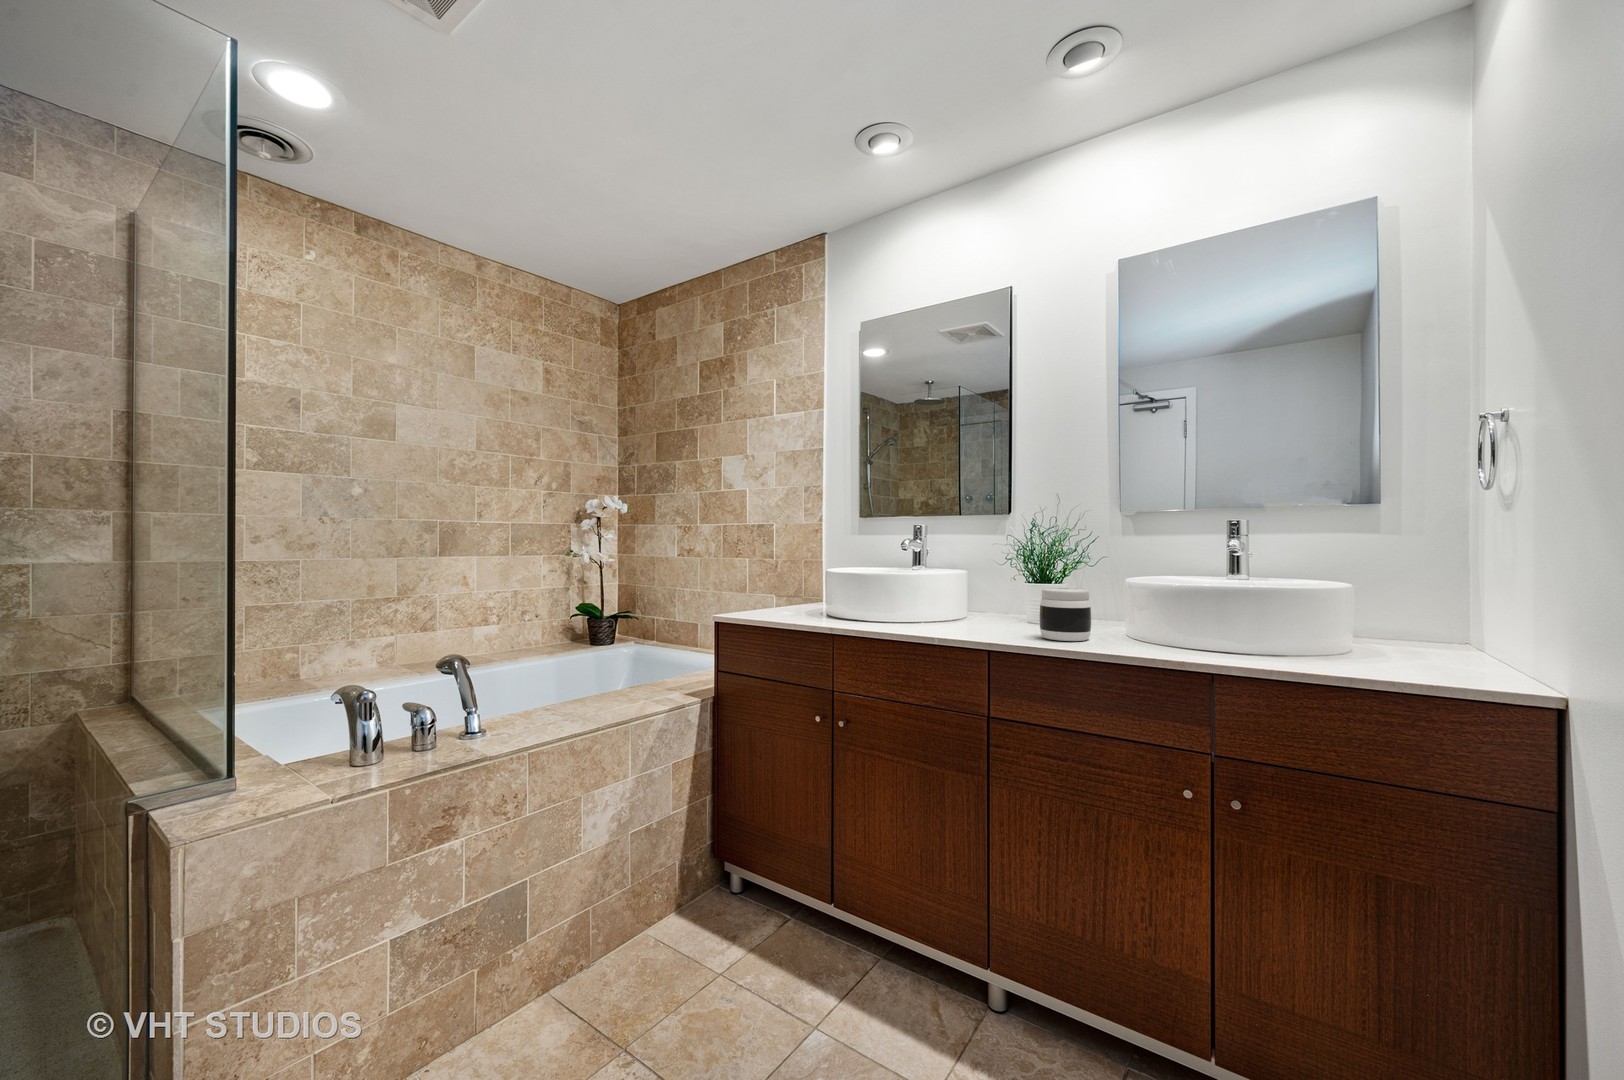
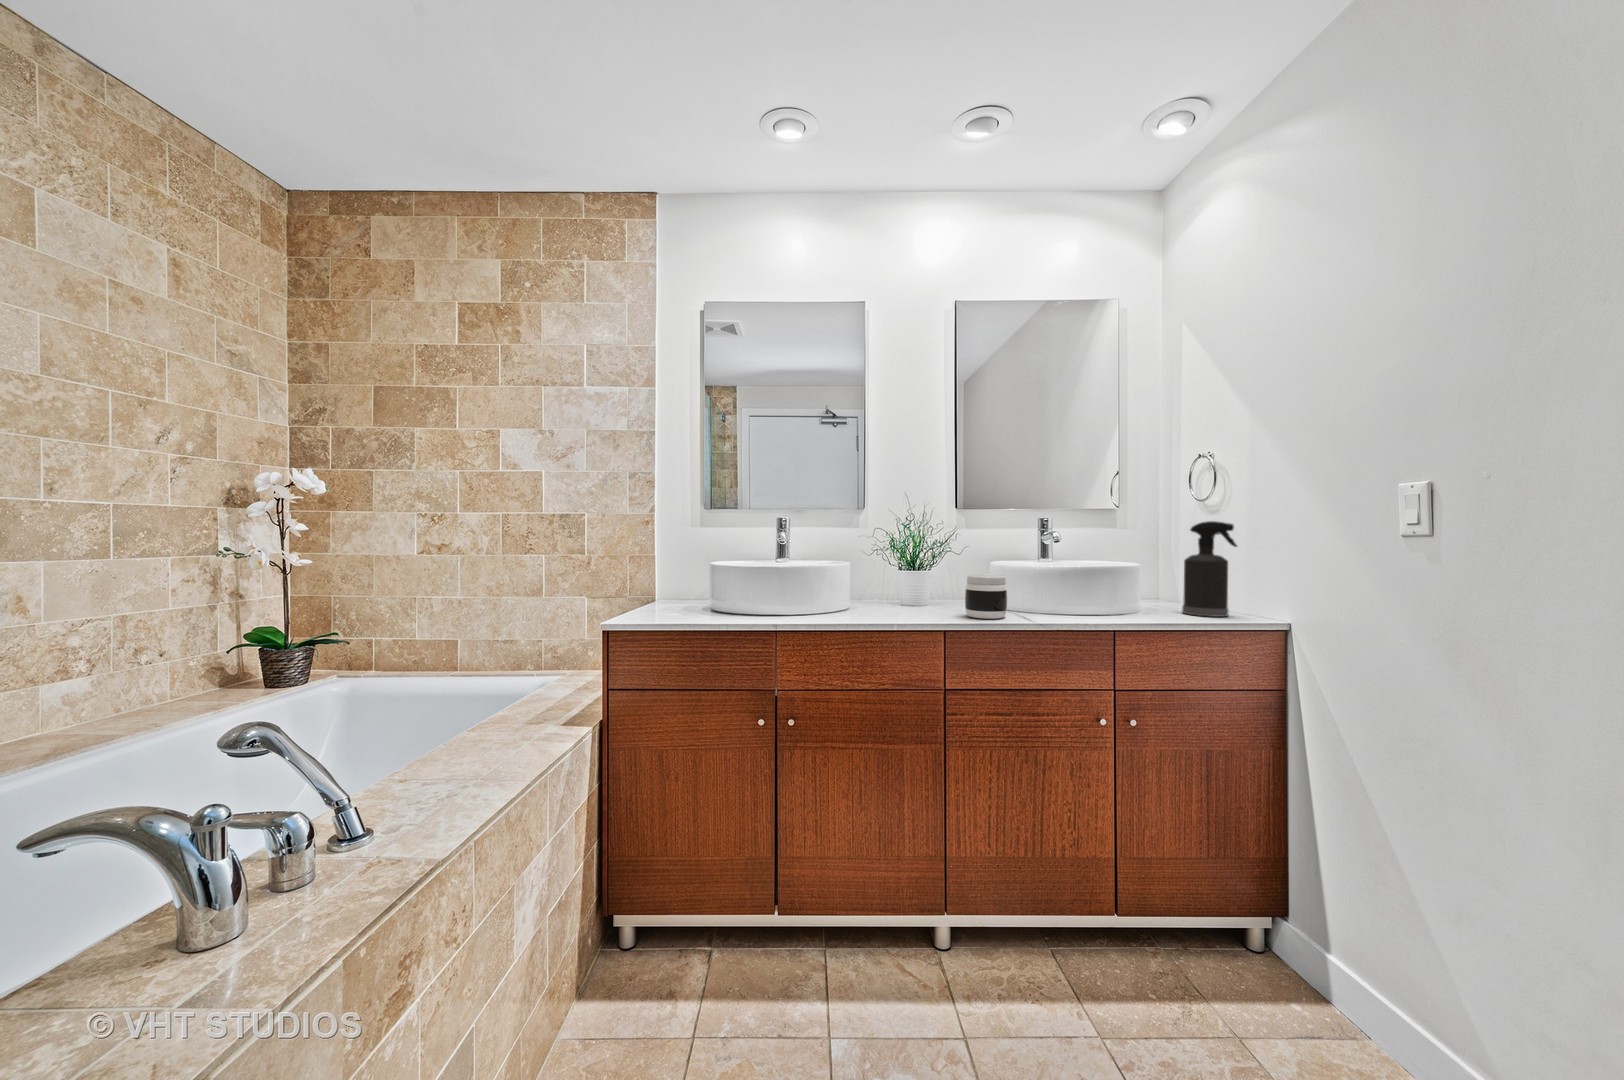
spray bottle: none [1396,518,1490,672] -> present [1182,521,1237,617]

